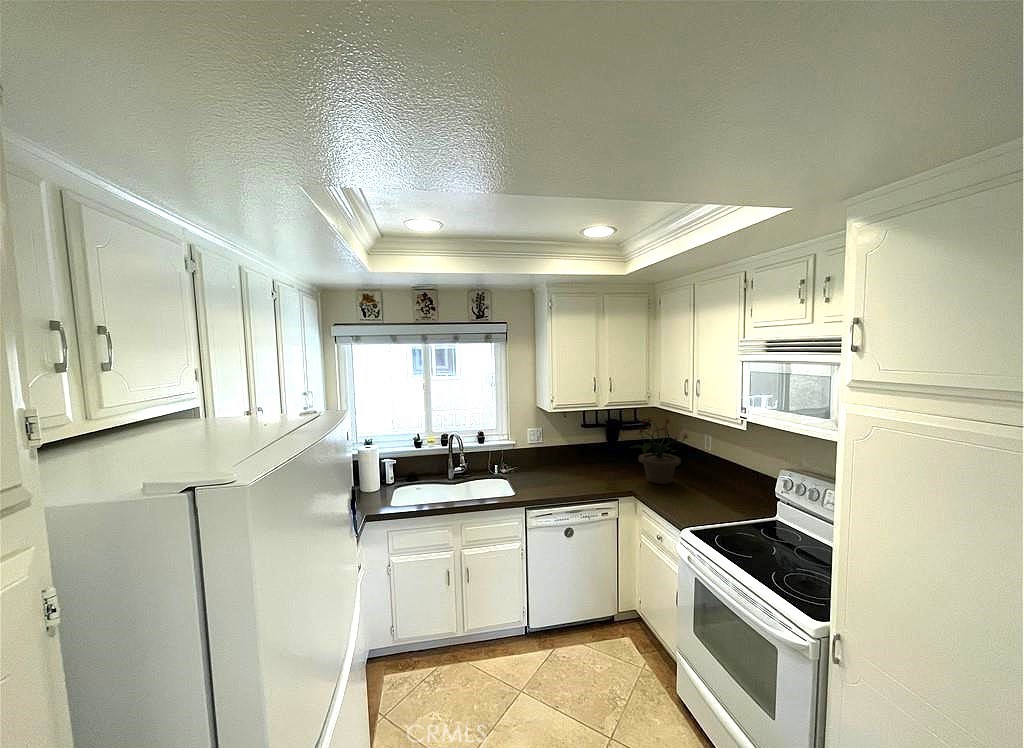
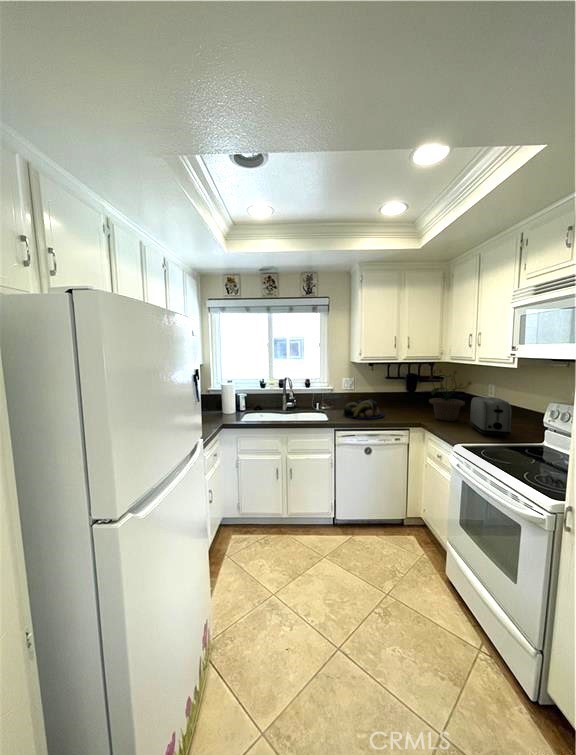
fruit bowl: none [533,458,586,489] -> present [344,399,385,419]
toaster: none [690,458,740,510] -> present [470,397,512,437]

